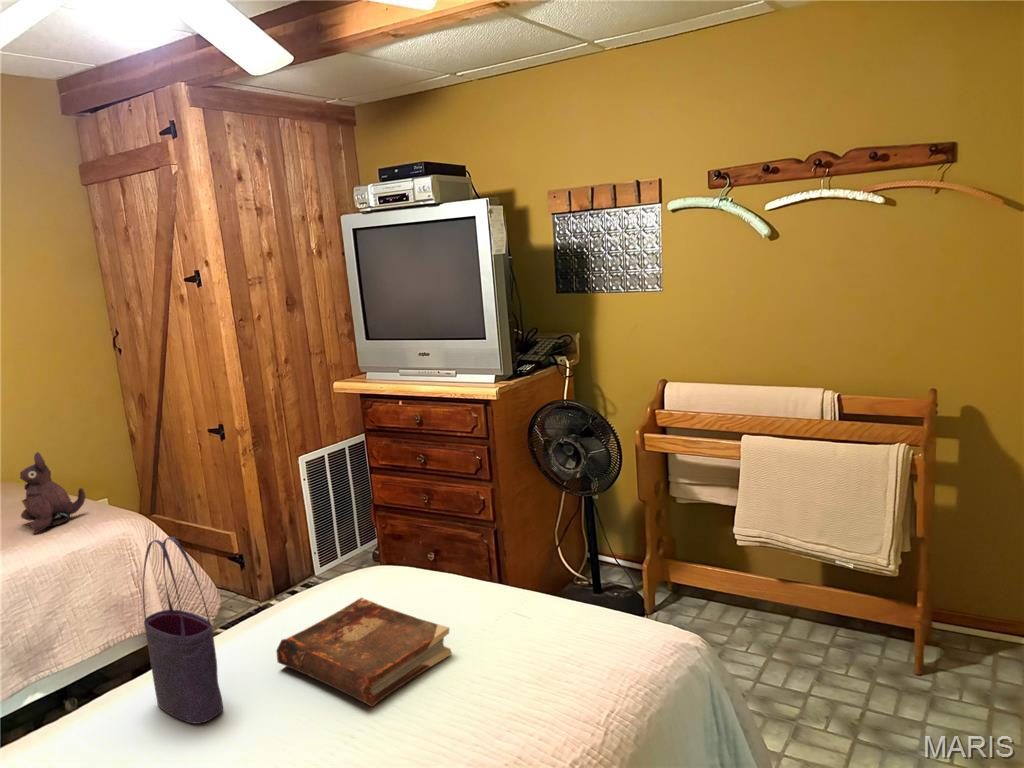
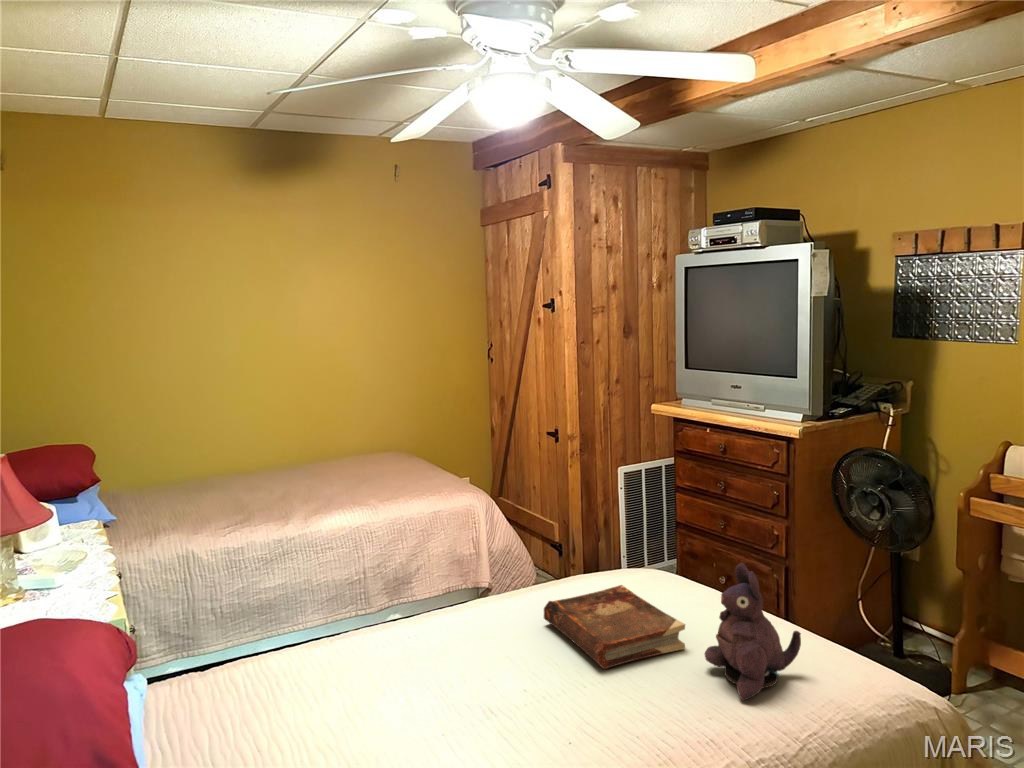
plush toy: present [20,452,85,533] -> present [705,563,801,700]
tote bag: present [143,537,223,724] -> none [451,498,496,646]

